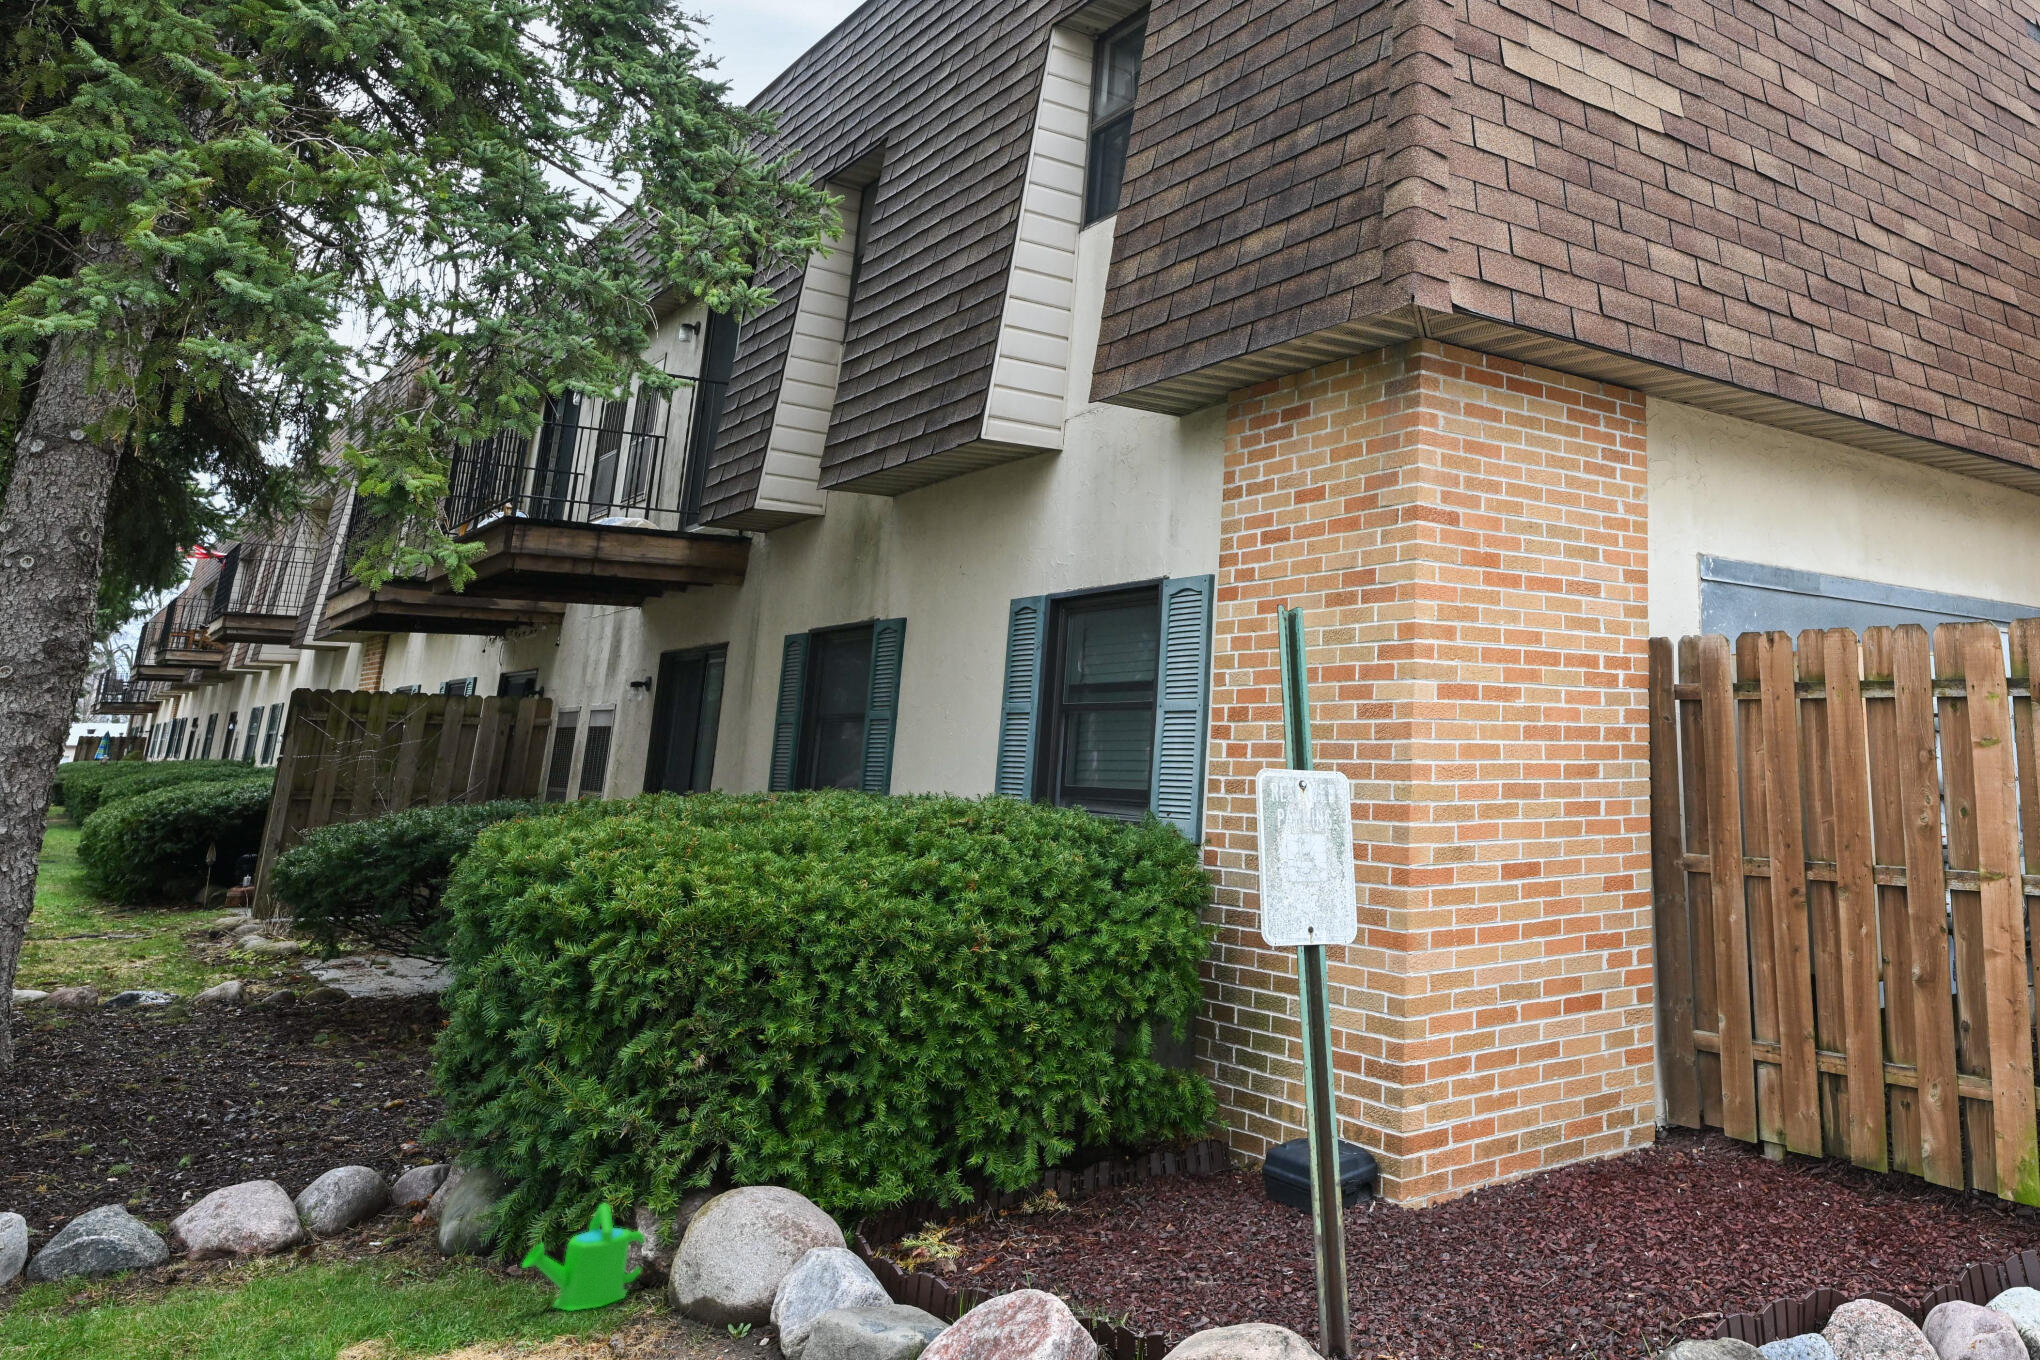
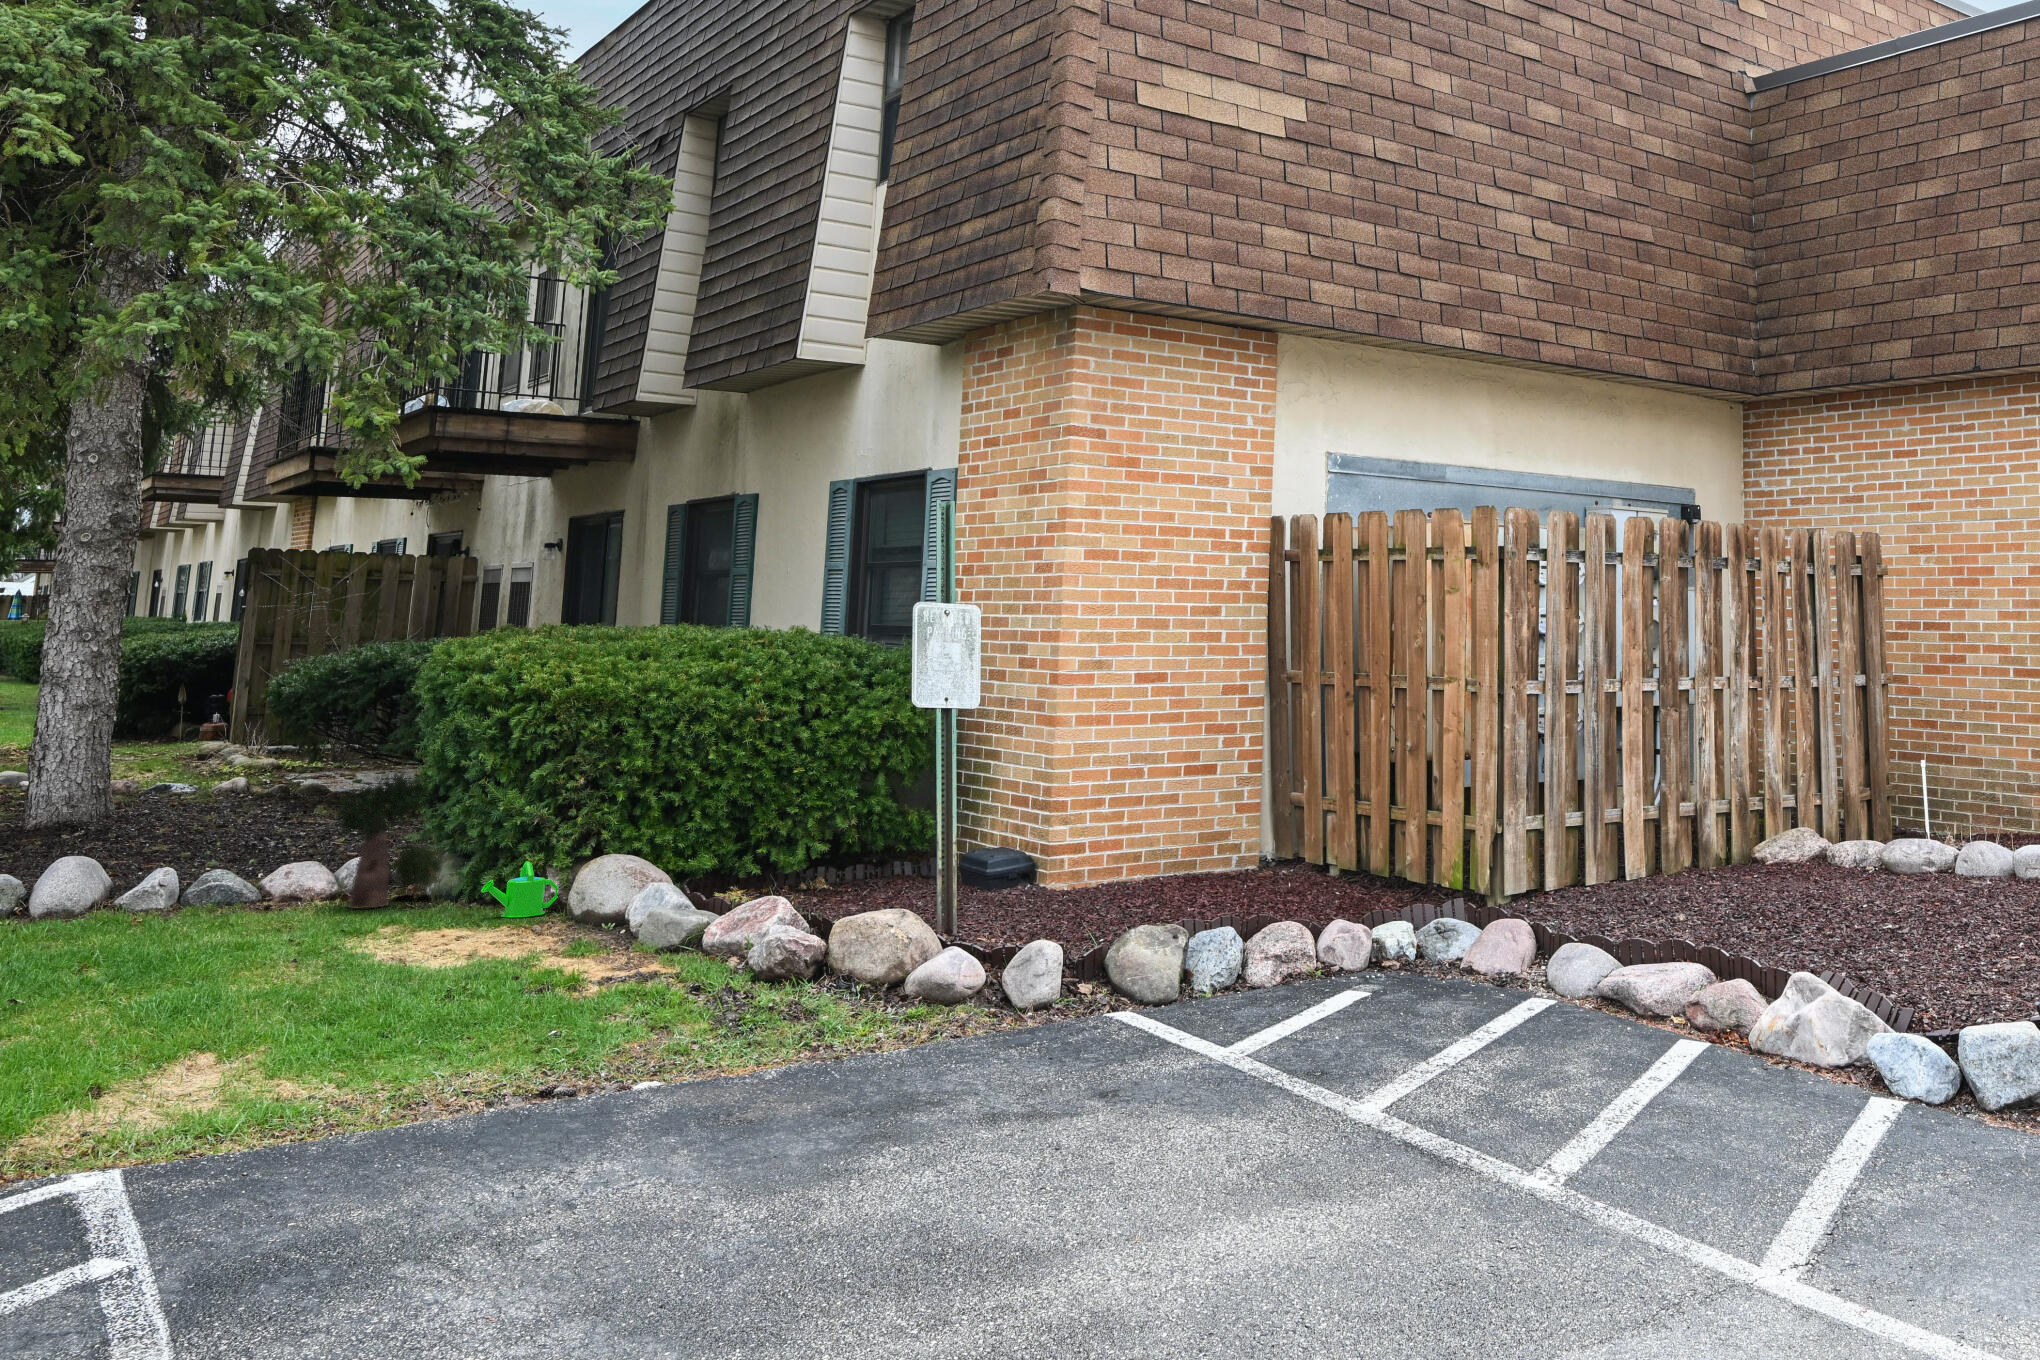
potted plant: none [290,1041,472,1294] -> present [337,772,443,909]

